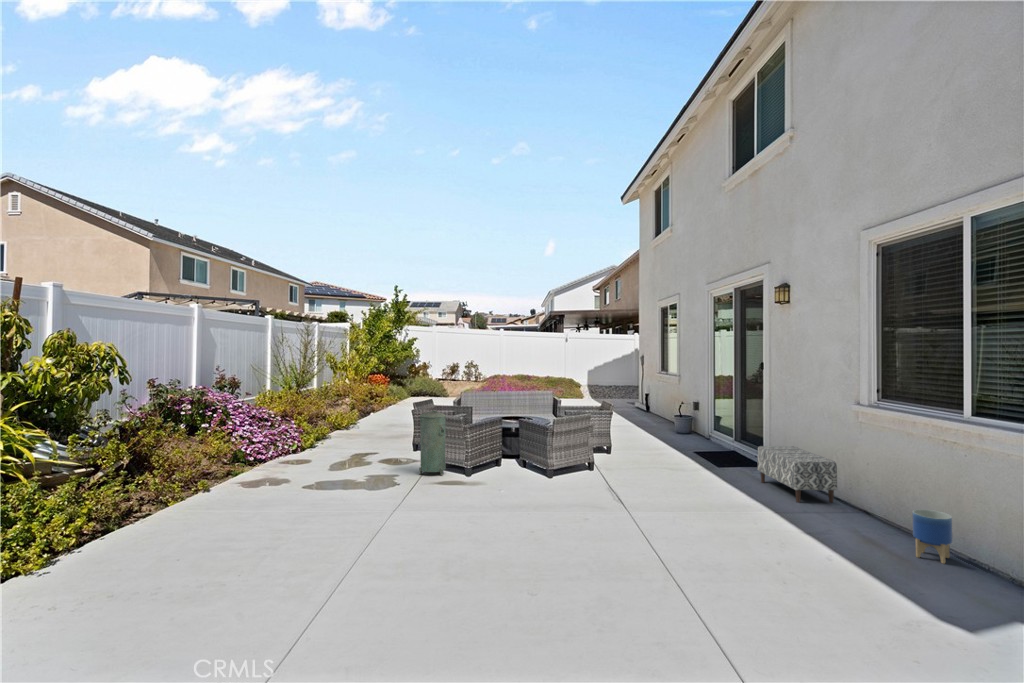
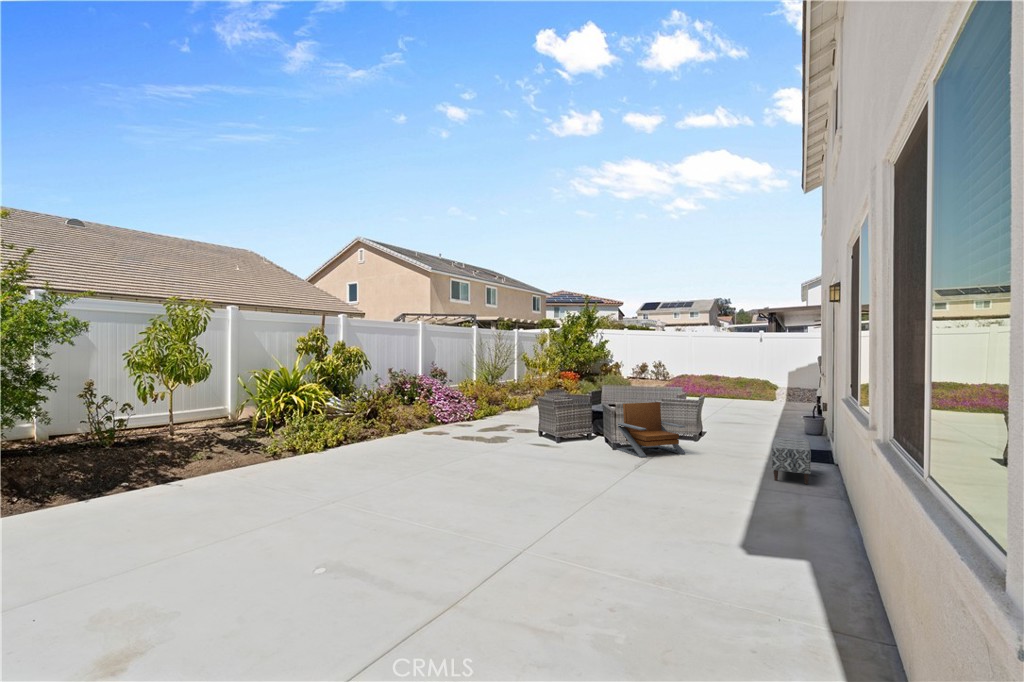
trash can: present [419,410,446,475] -> none [528,395,546,439]
lounge chair: none [560,412,645,490] -> present [616,402,685,458]
planter: present [913,509,952,564] -> none [785,480,812,519]

